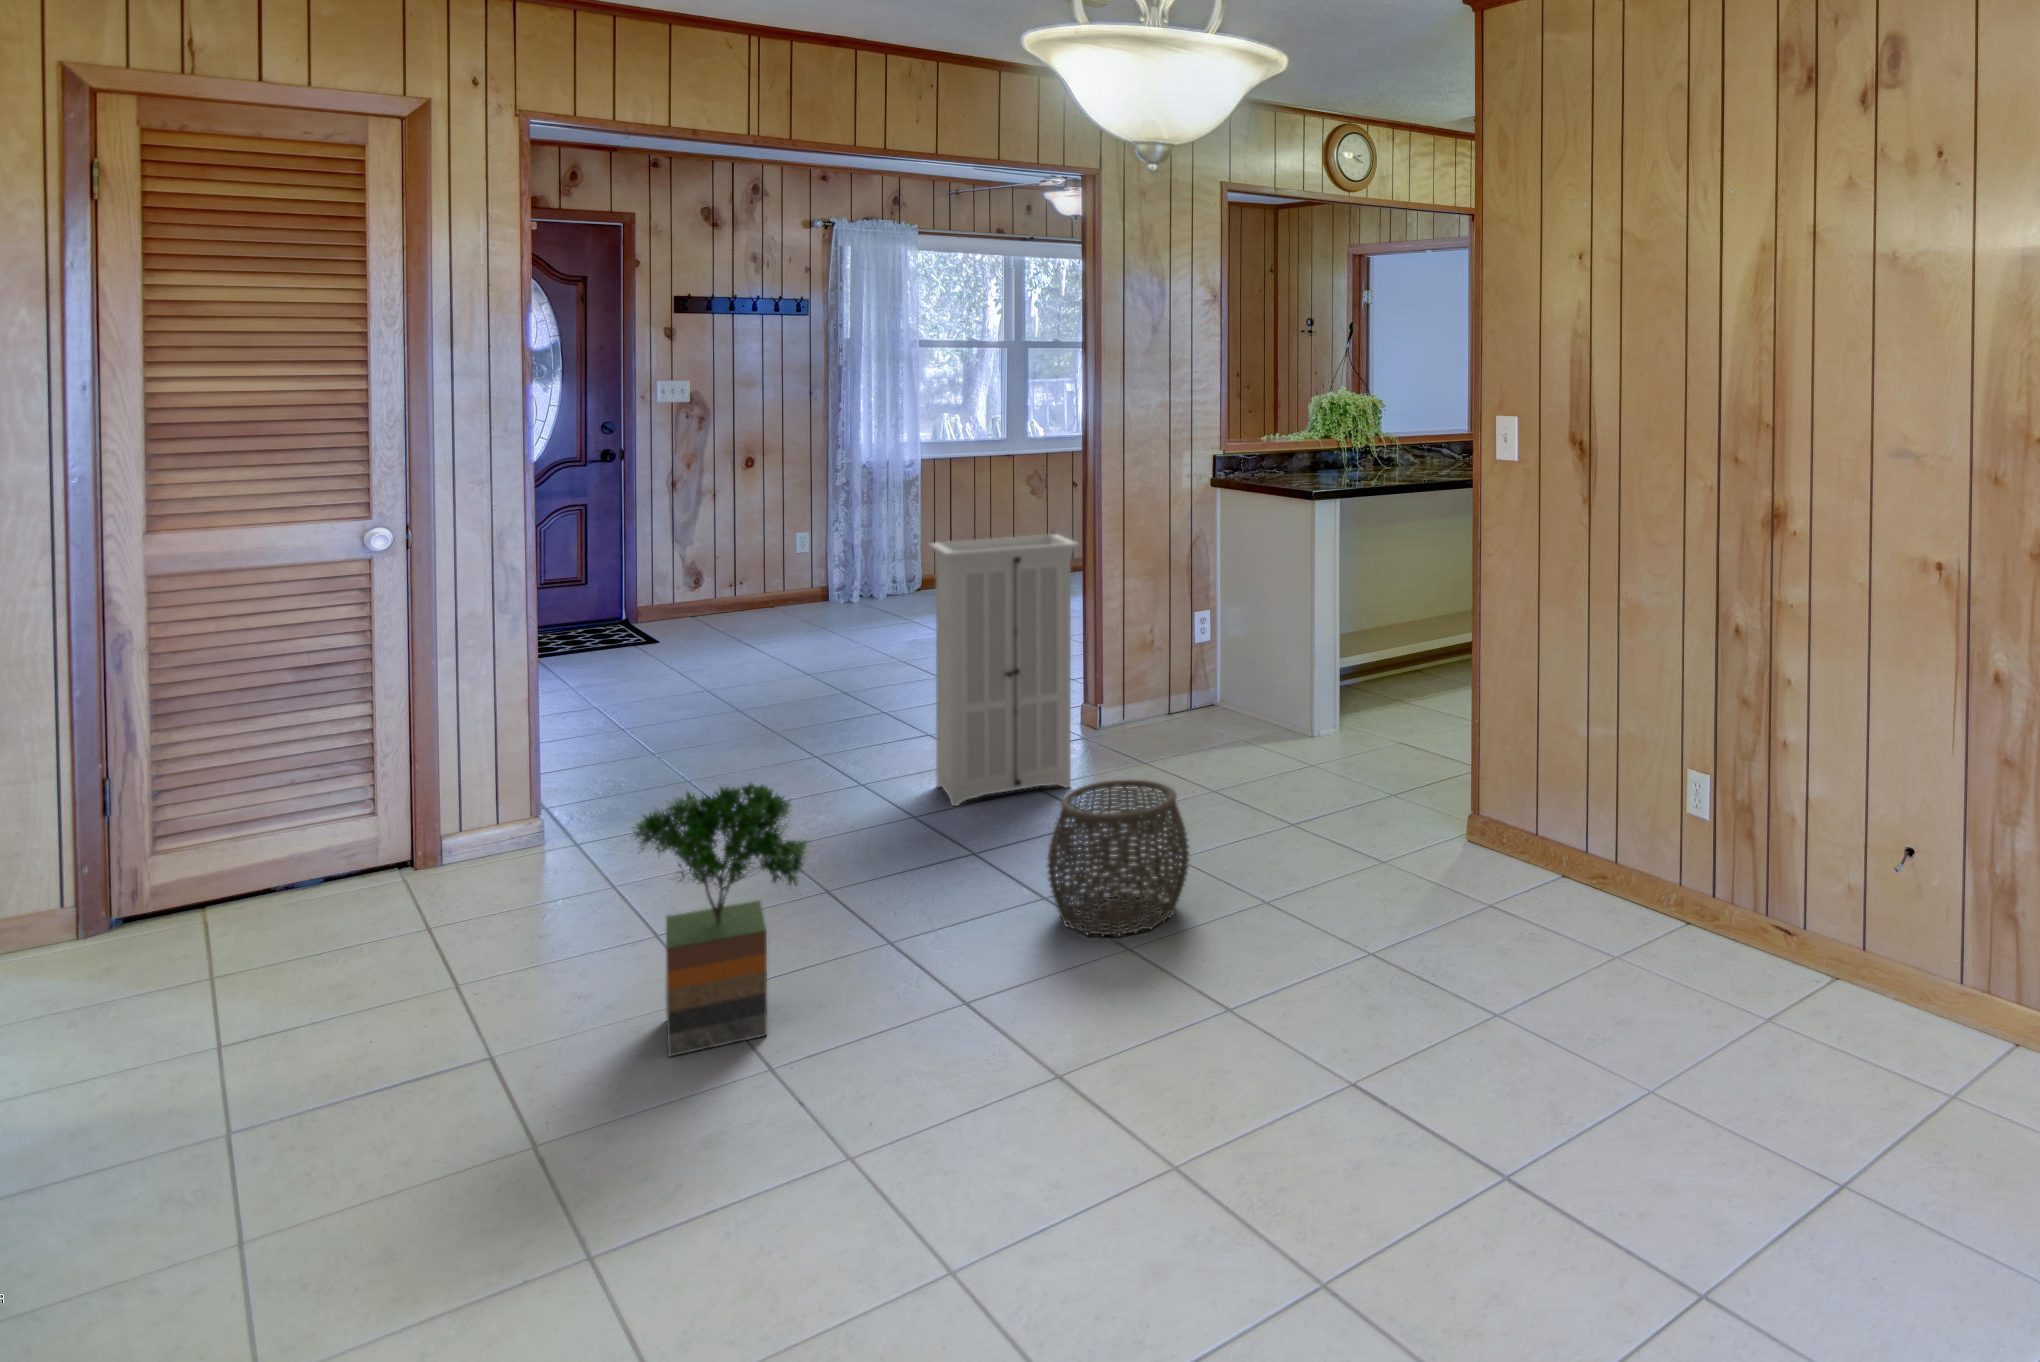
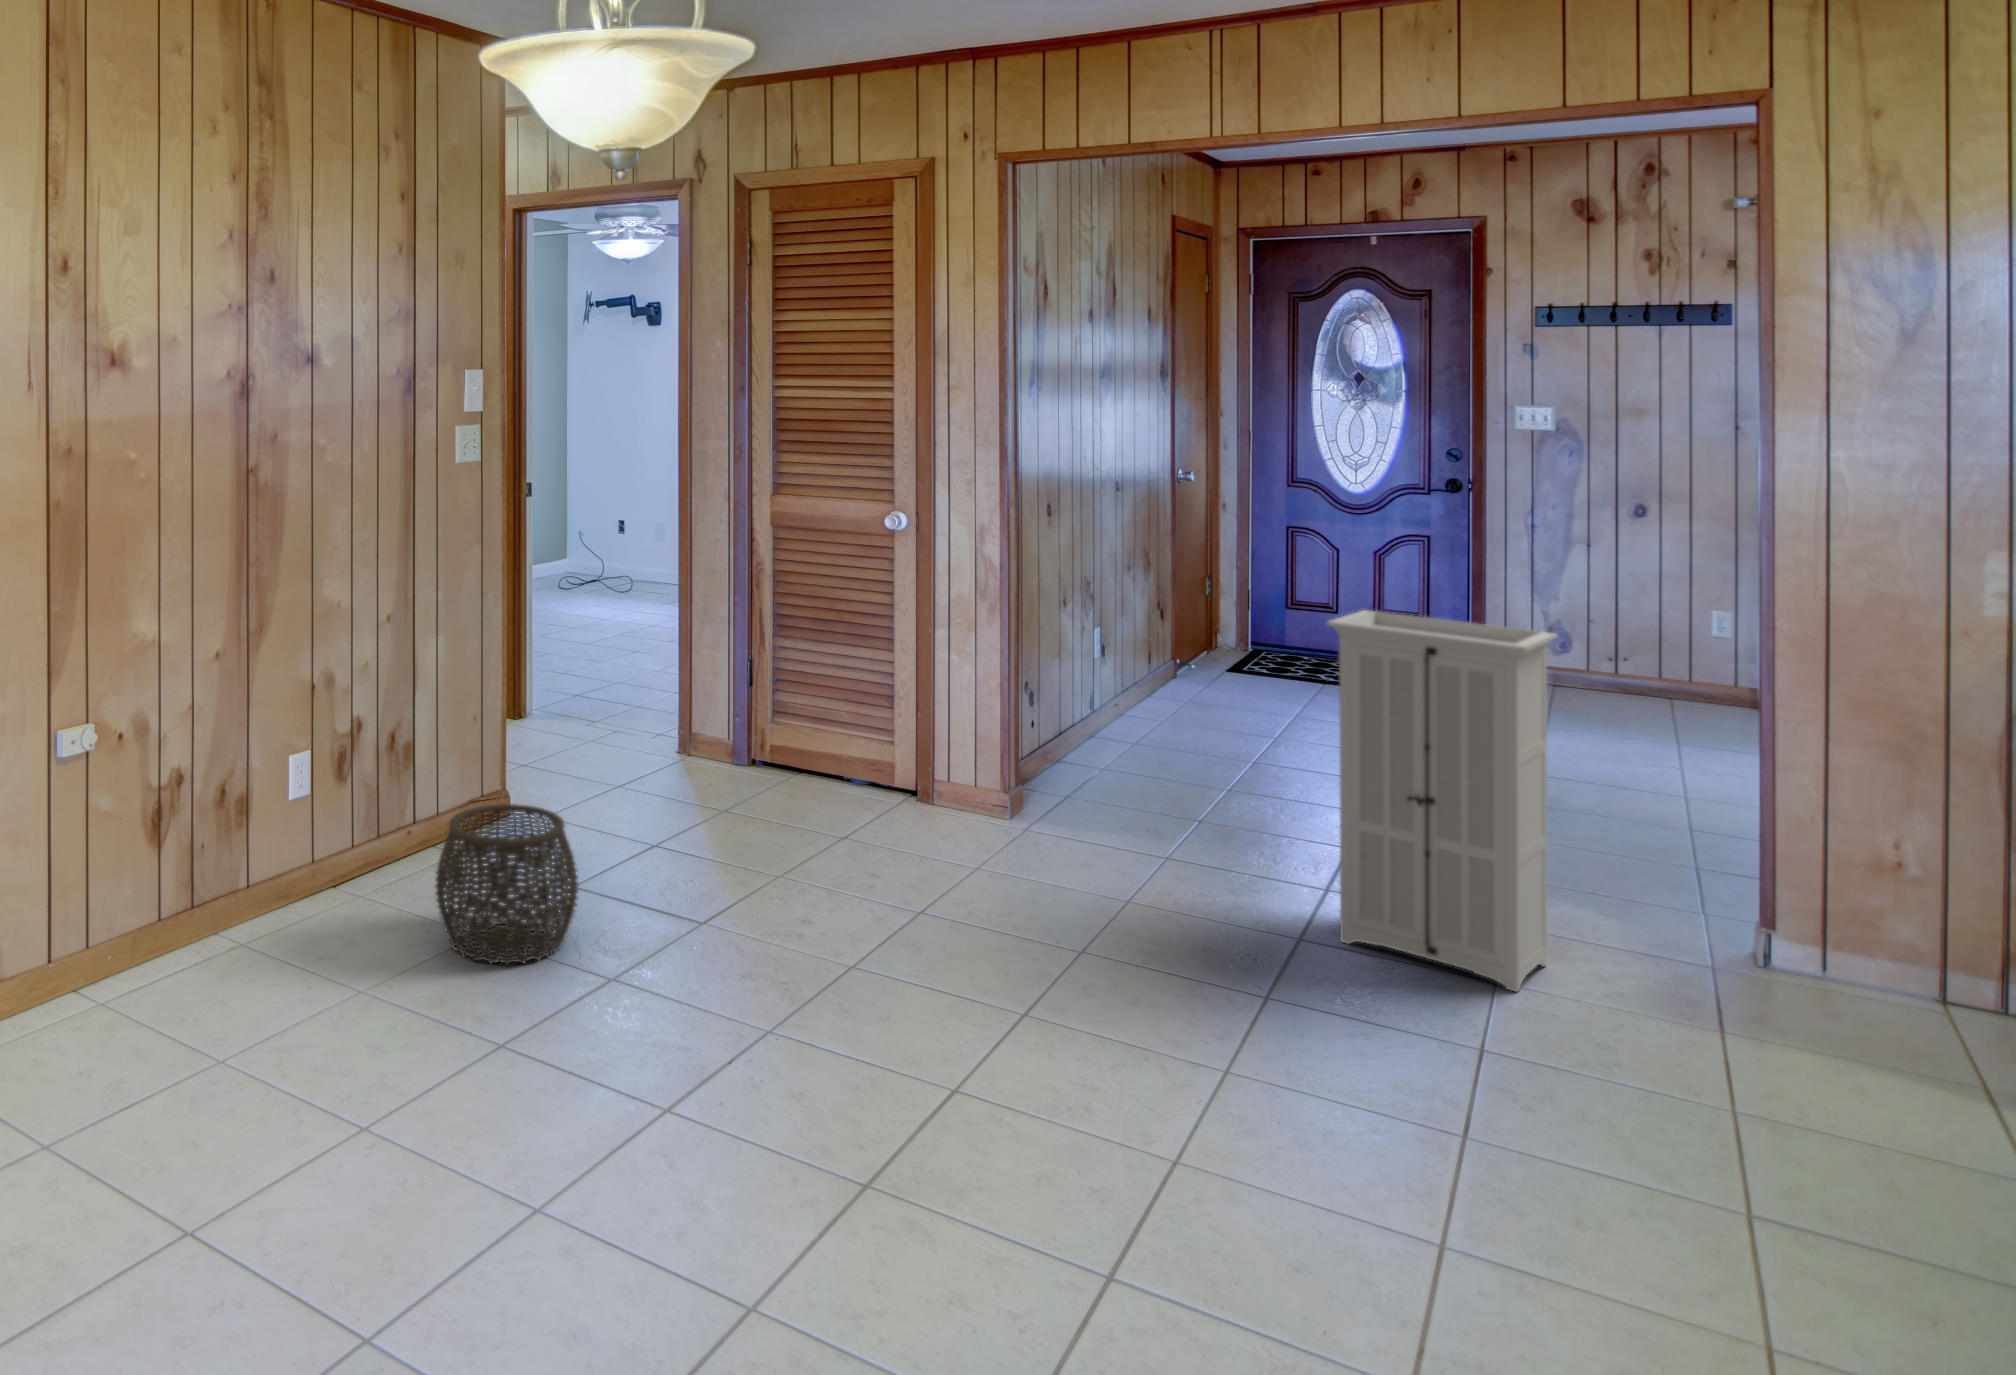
woven basket: present [1047,780,1189,936] -> present [435,804,578,964]
potted tree: present [632,784,809,1056] -> none [733,756,879,1003]

